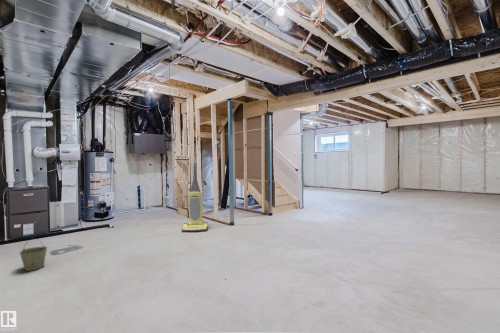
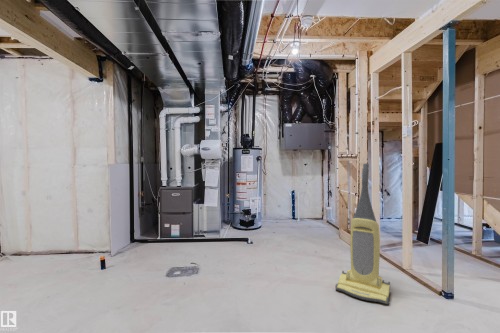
bucket: present [20,246,47,271] -> none [94,266,130,314]

